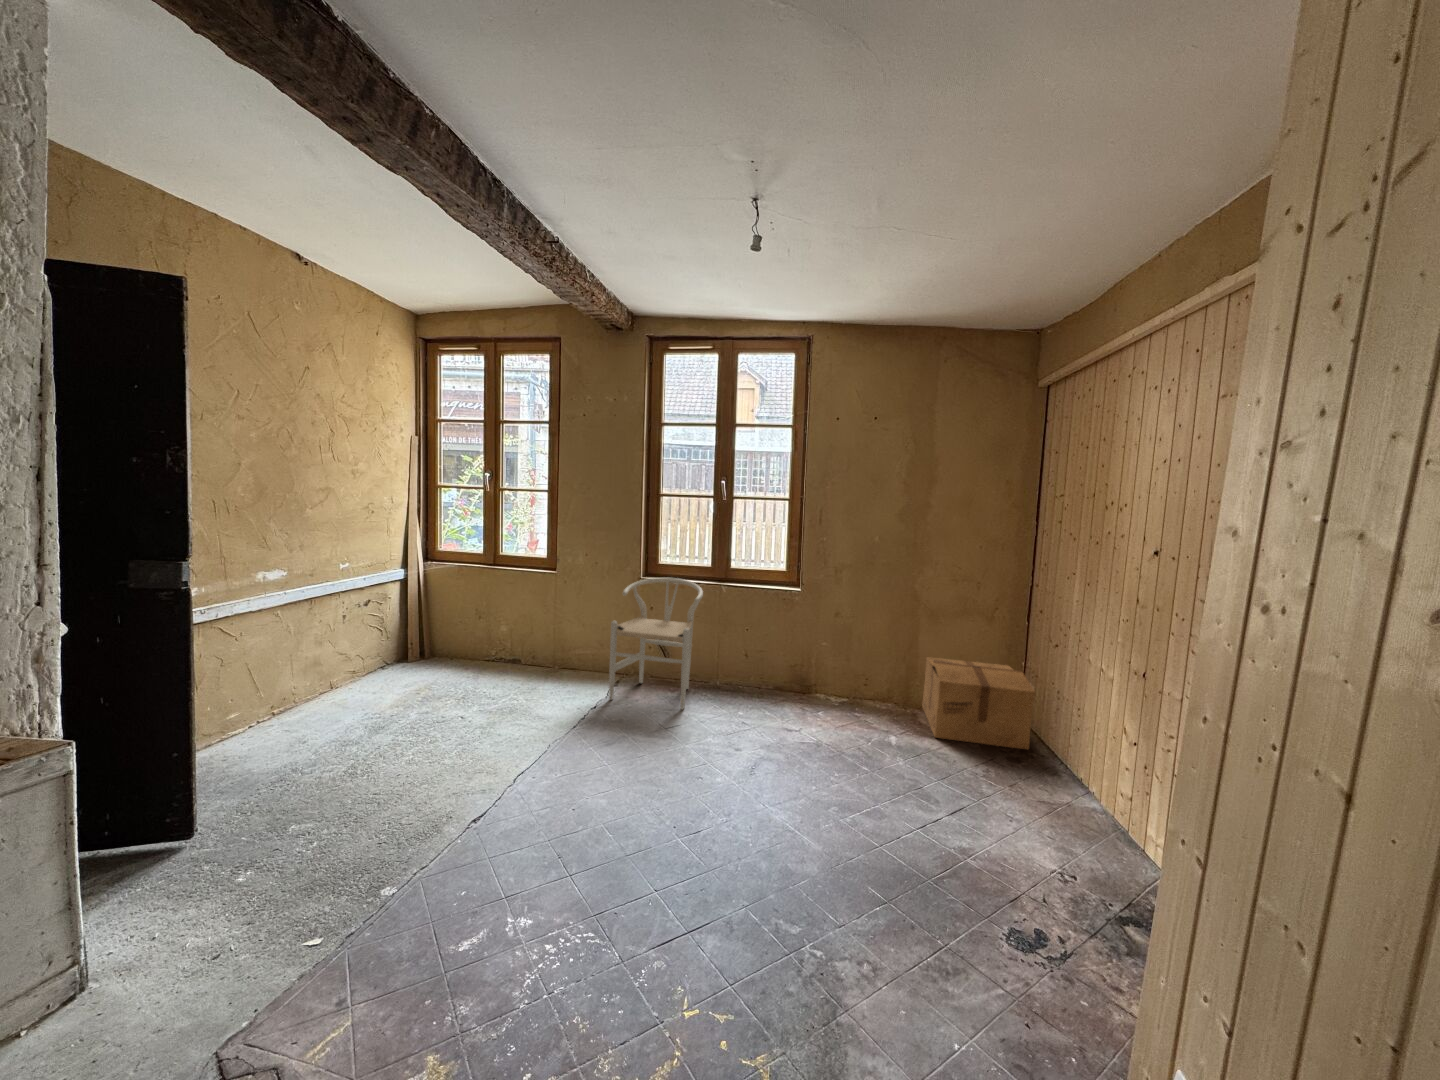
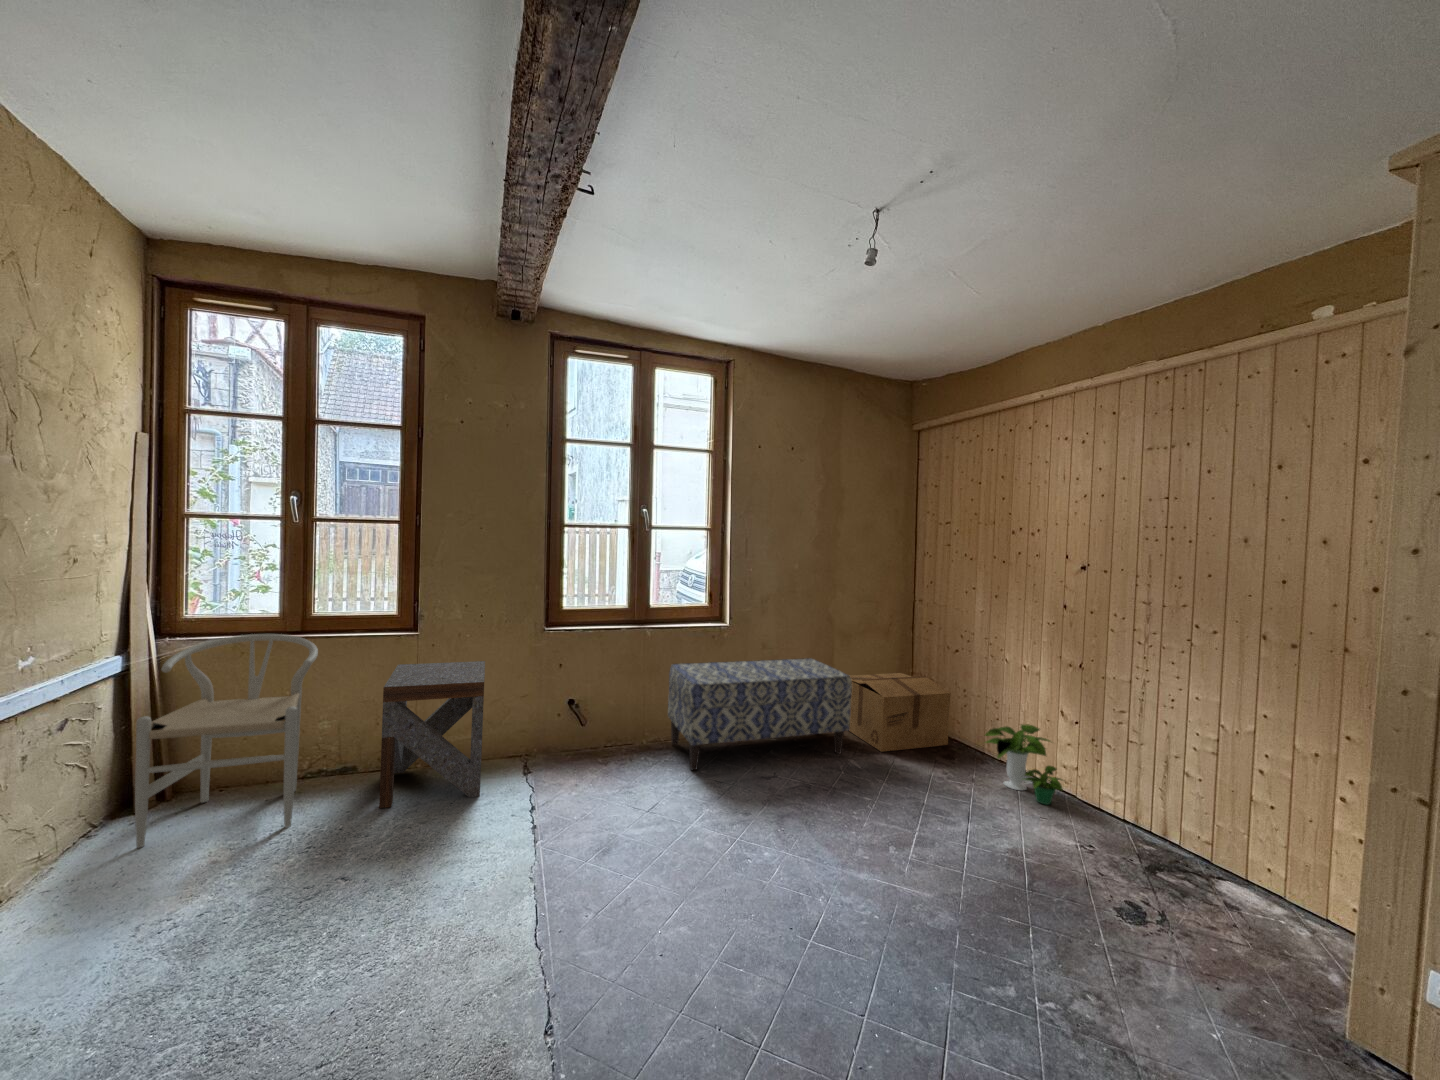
chair: present [609,577,703,709] -> present [135,634,318,848]
side table: none [512,594,598,693] -> present [379,661,485,808]
bench: none [729,620,901,730] -> present [668,658,852,770]
potted plant: none [1019,732,1104,827] -> present [985,724,1063,805]

